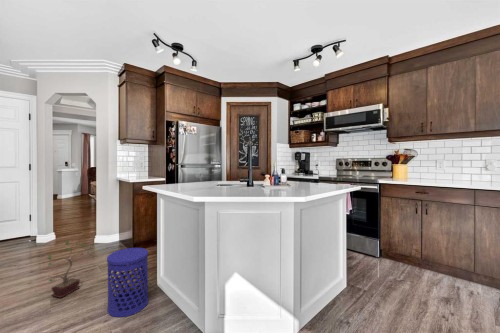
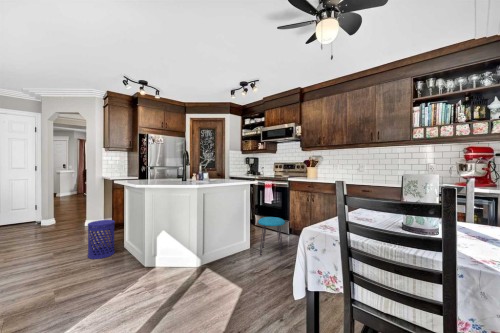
potted plant: present [48,240,91,298] -> none [50,215,85,251]
stool: none [367,241,417,308] -> present [258,217,285,256]

